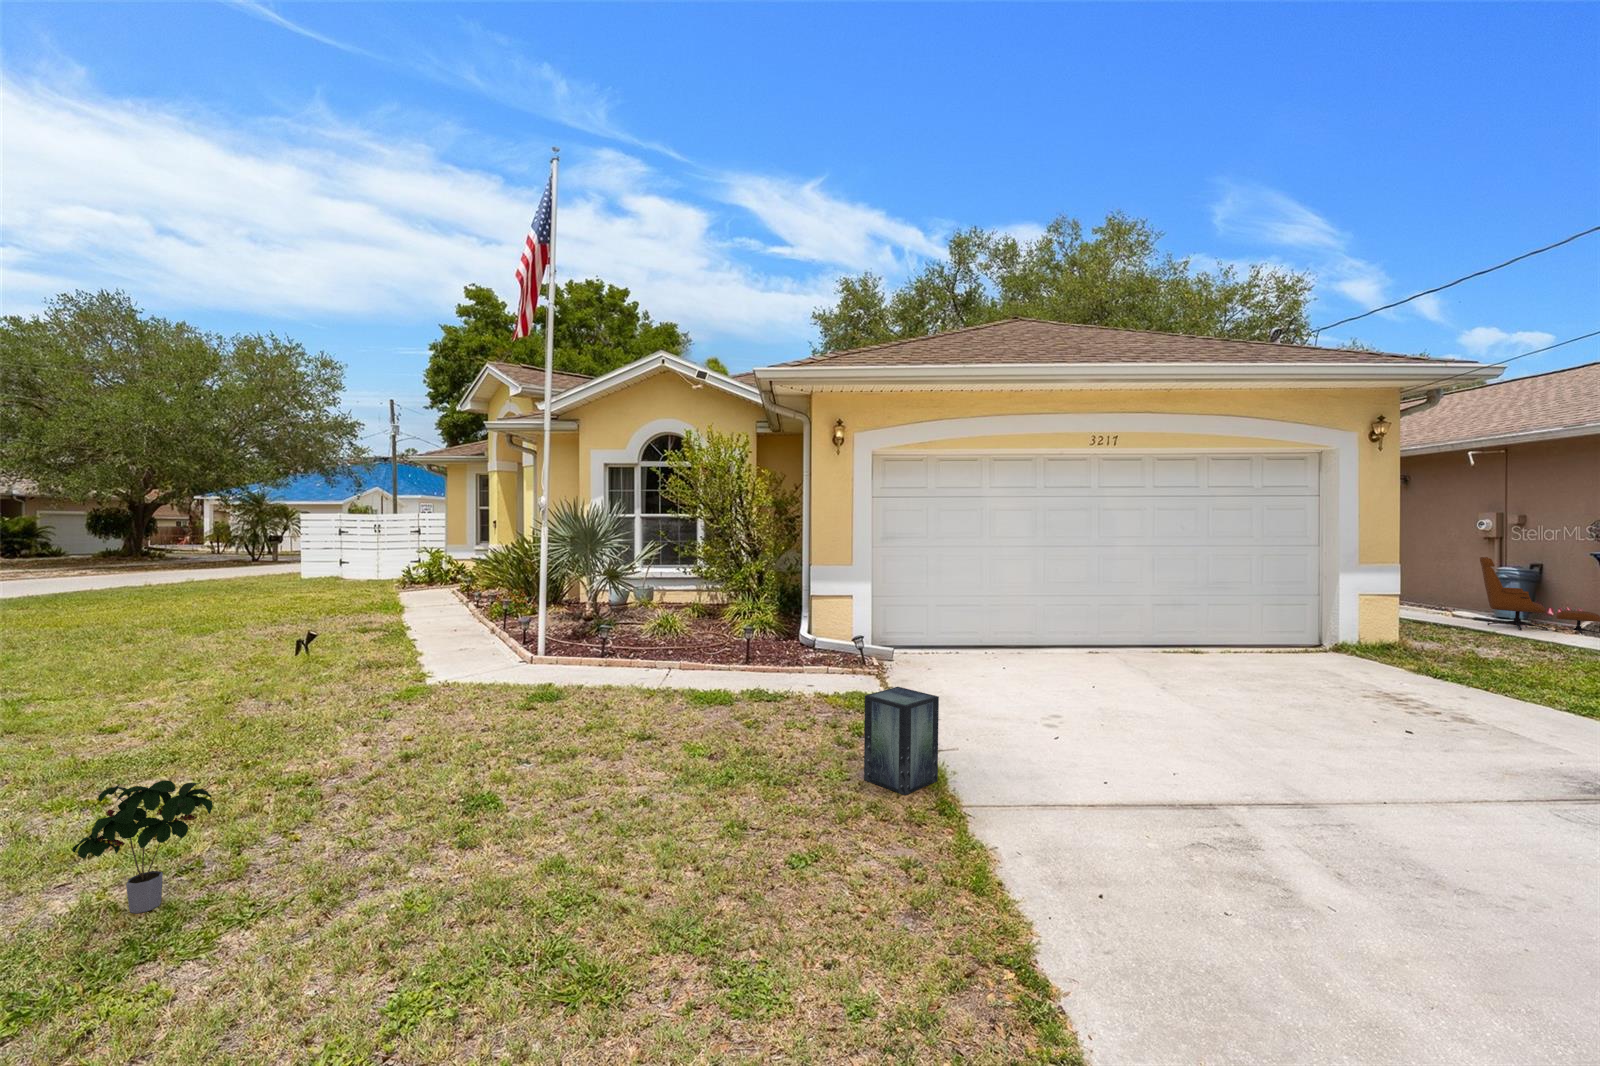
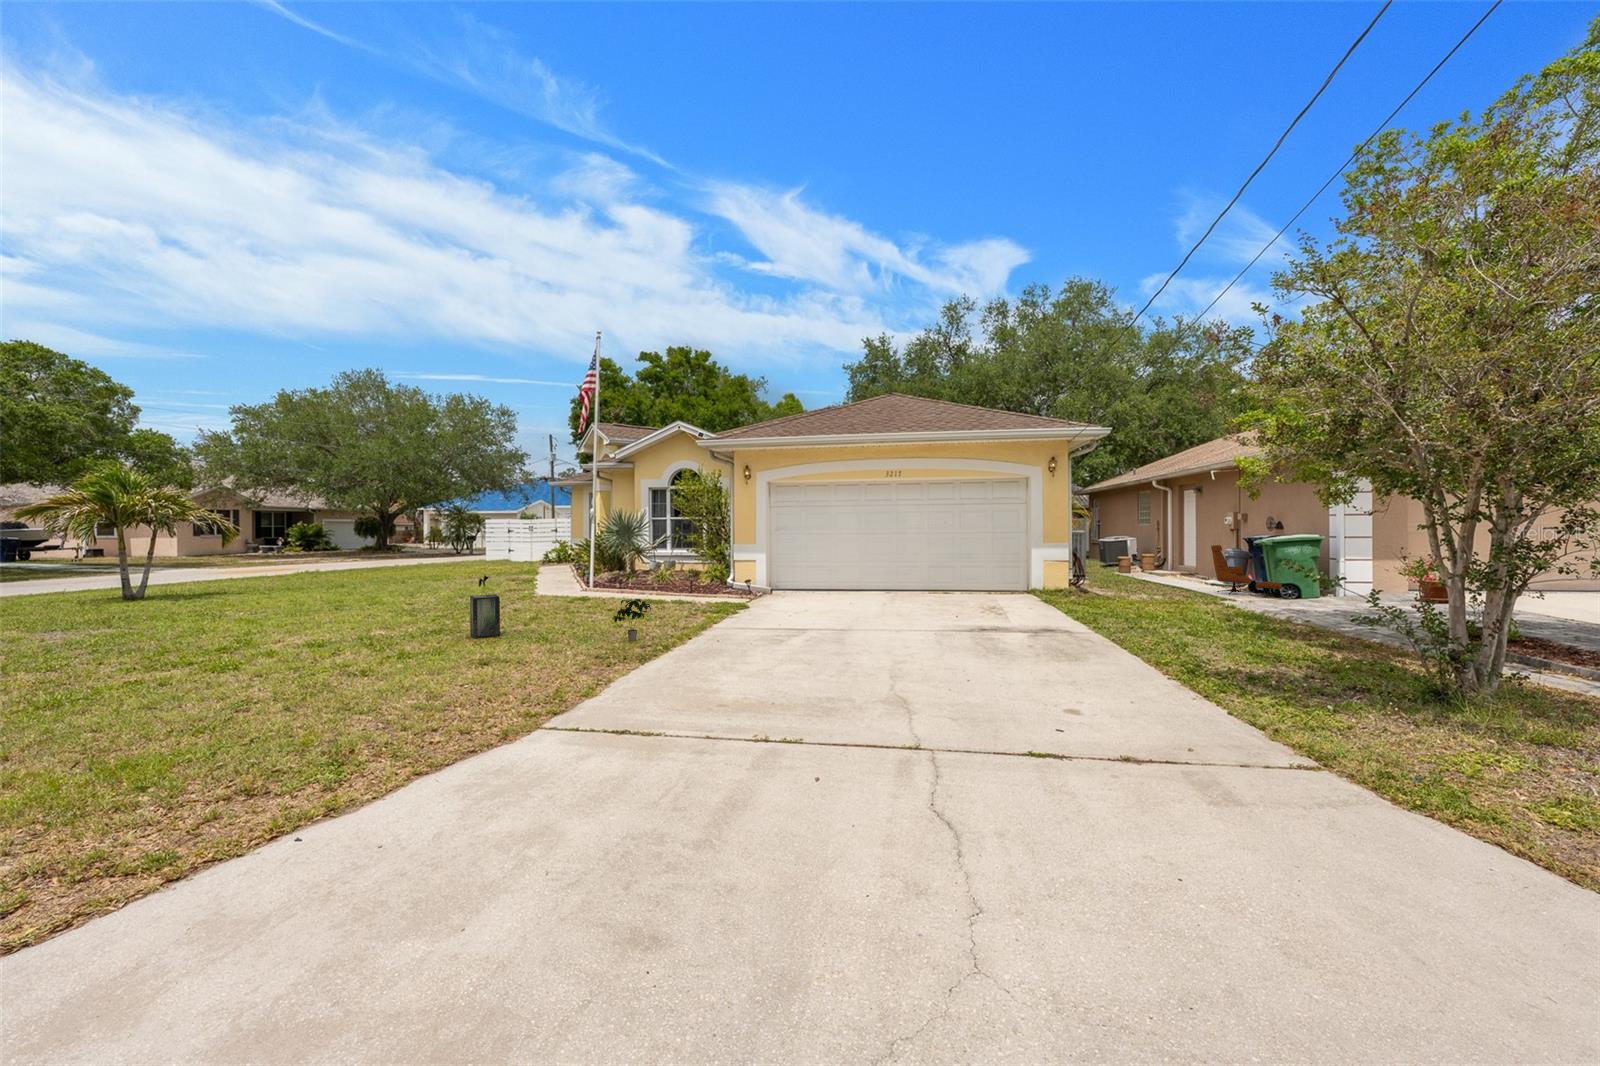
storage box: present [864,687,939,795] -> present [470,594,500,638]
potted plant: present [72,781,213,913] -> present [613,599,651,641]

